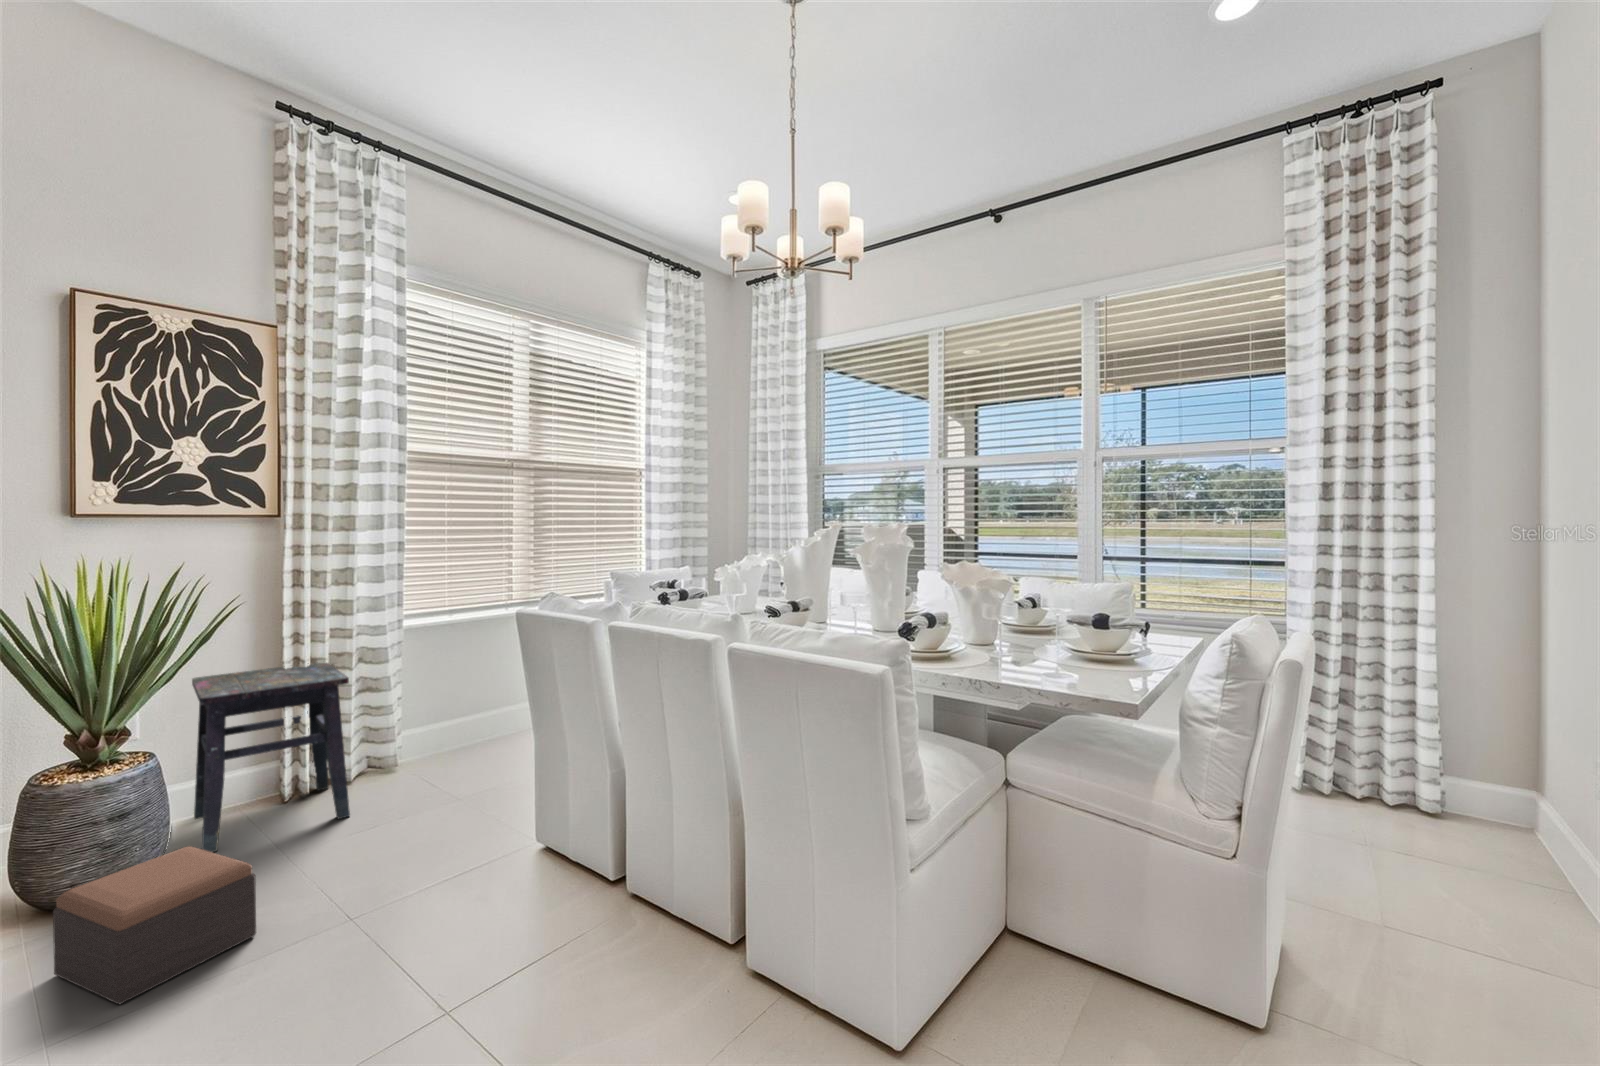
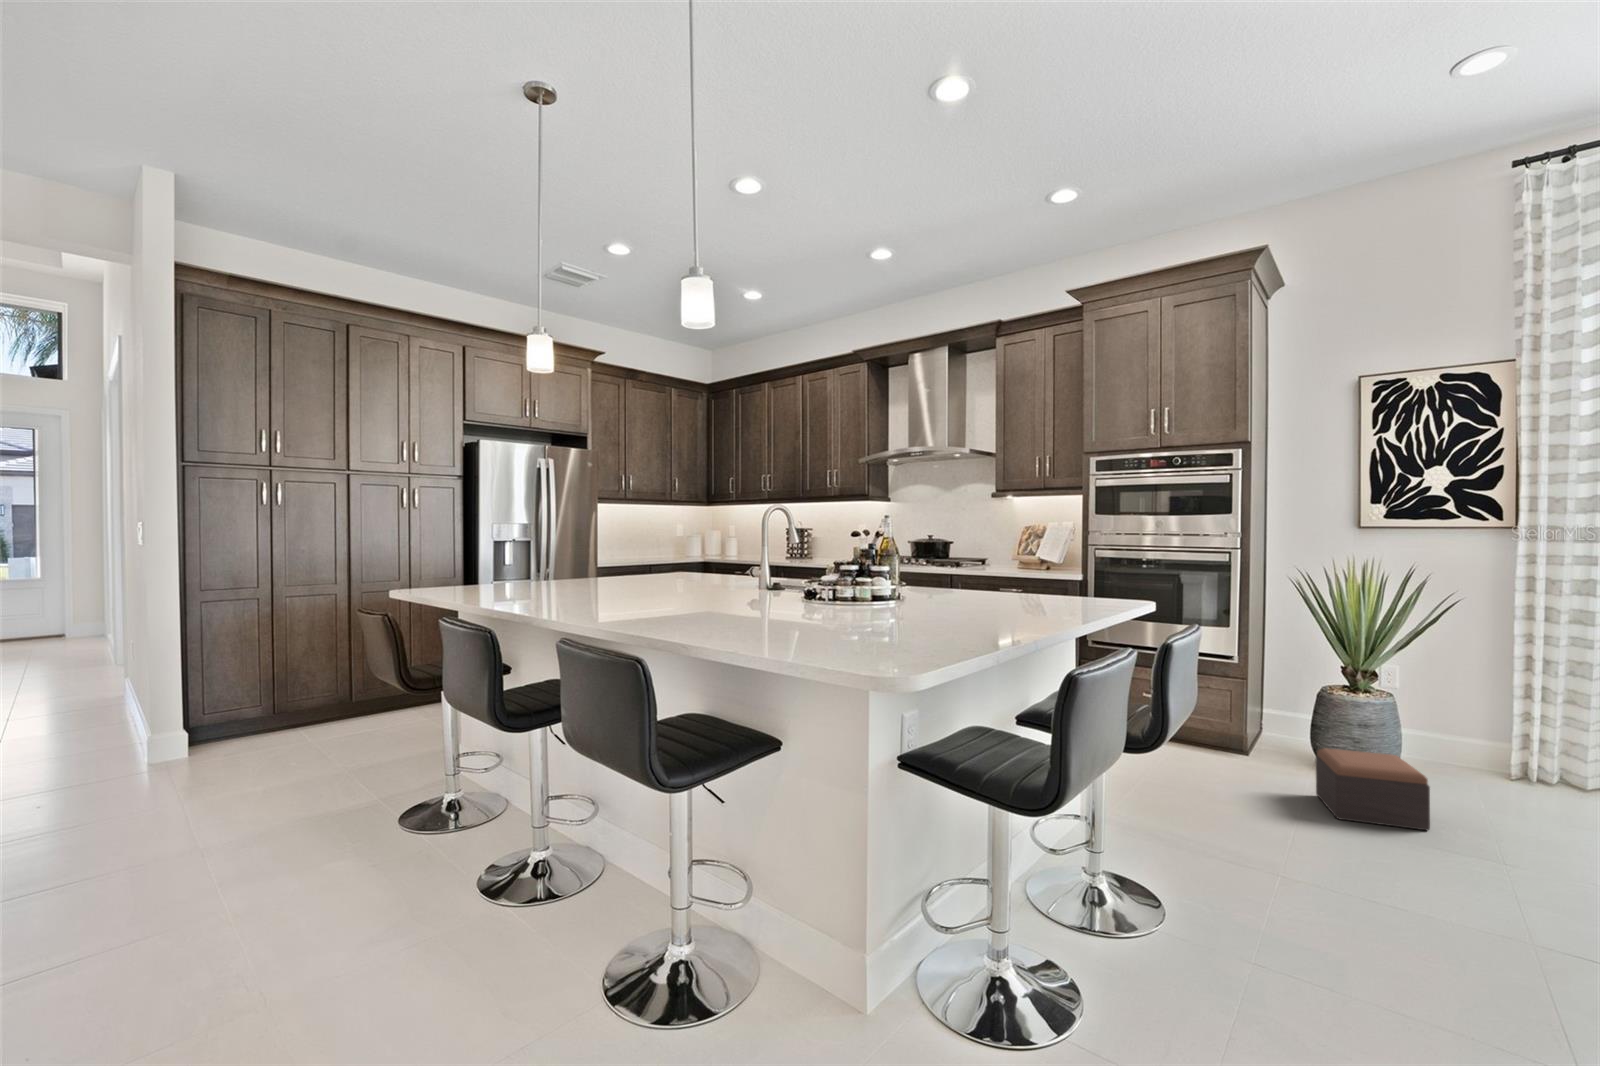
side table: present [192,663,350,852] -> none [1427,654,1567,809]

